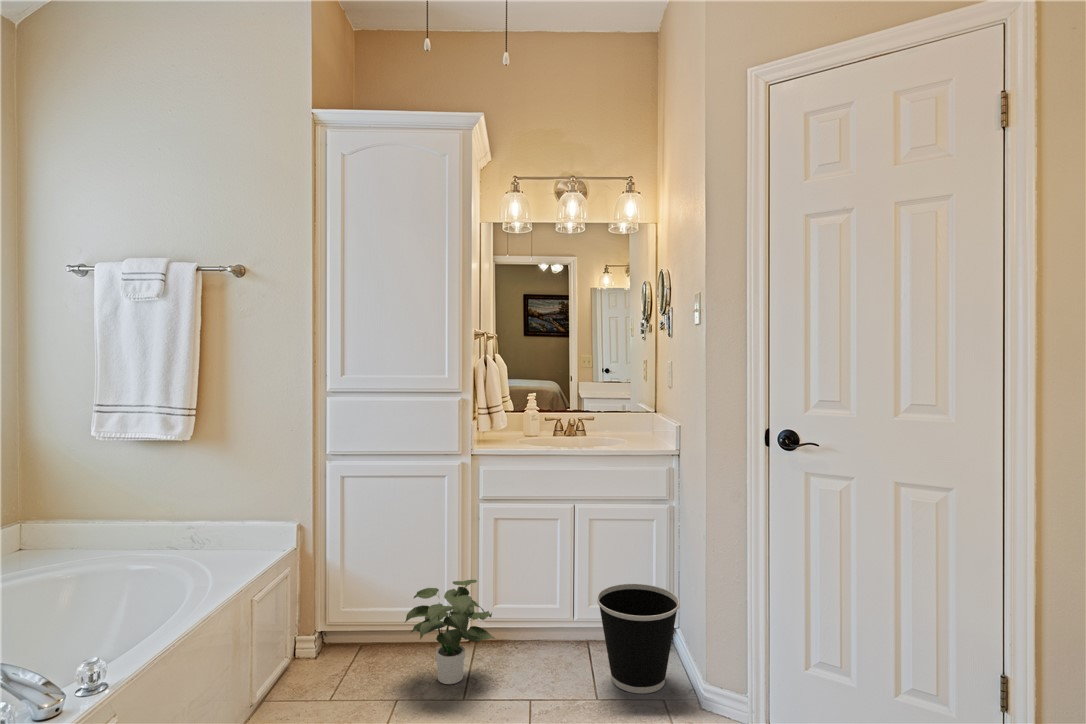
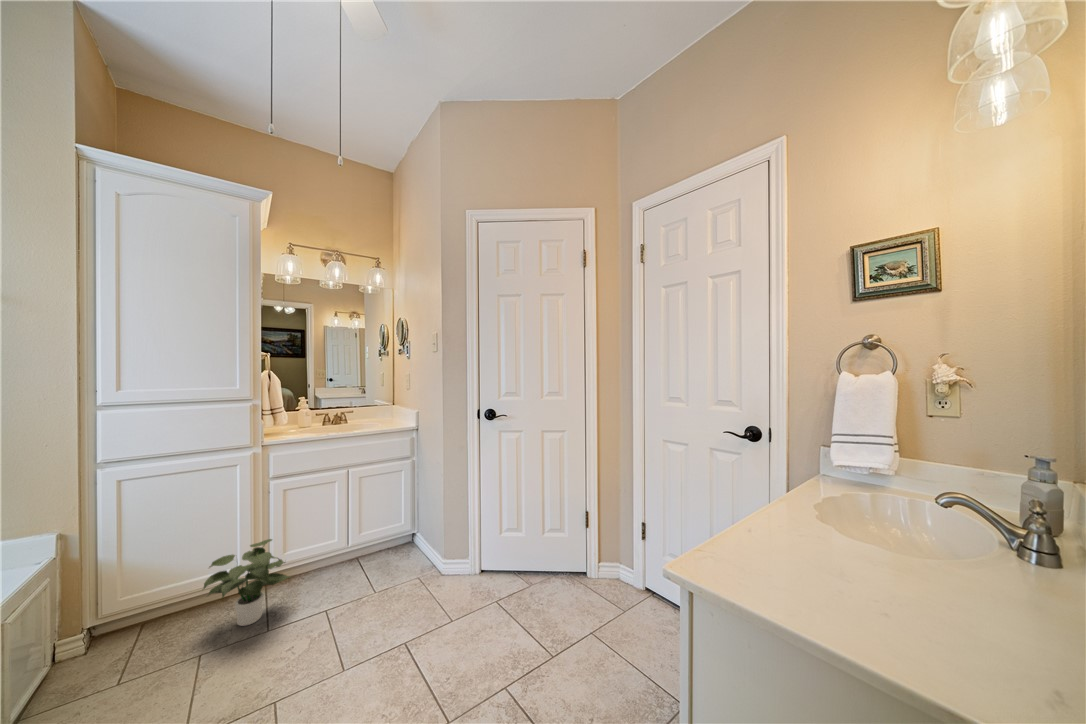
wastebasket: present [597,584,679,693] -> none [370,511,424,580]

